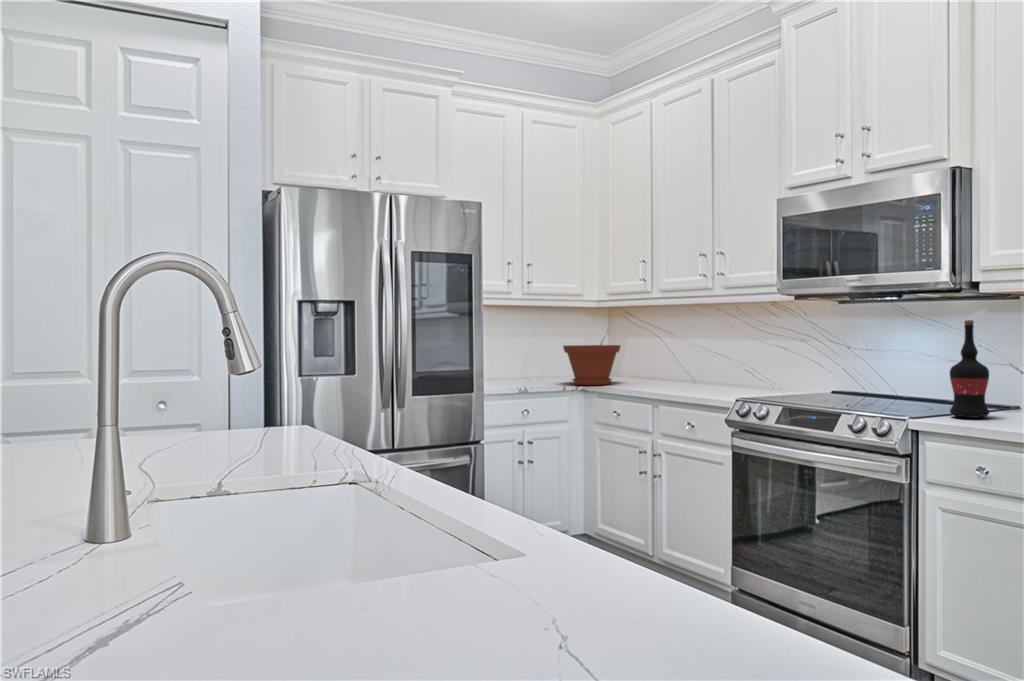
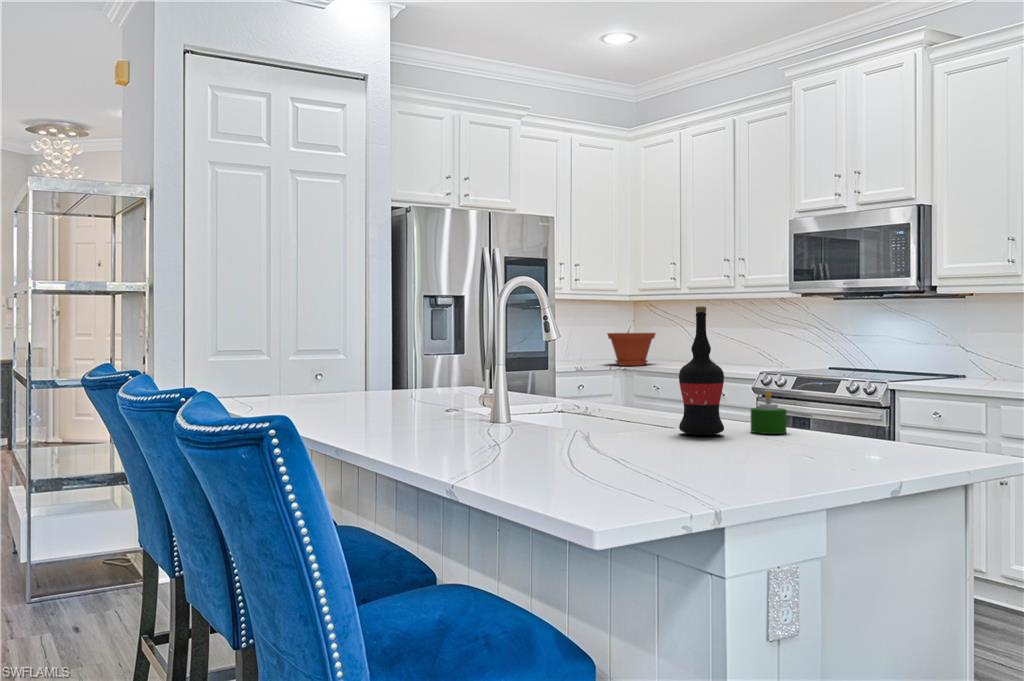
wine bottle: present [950,320,989,418] -> present [679,306,724,435]
candle: none [551,506,635,621] -> present [751,391,787,434]

